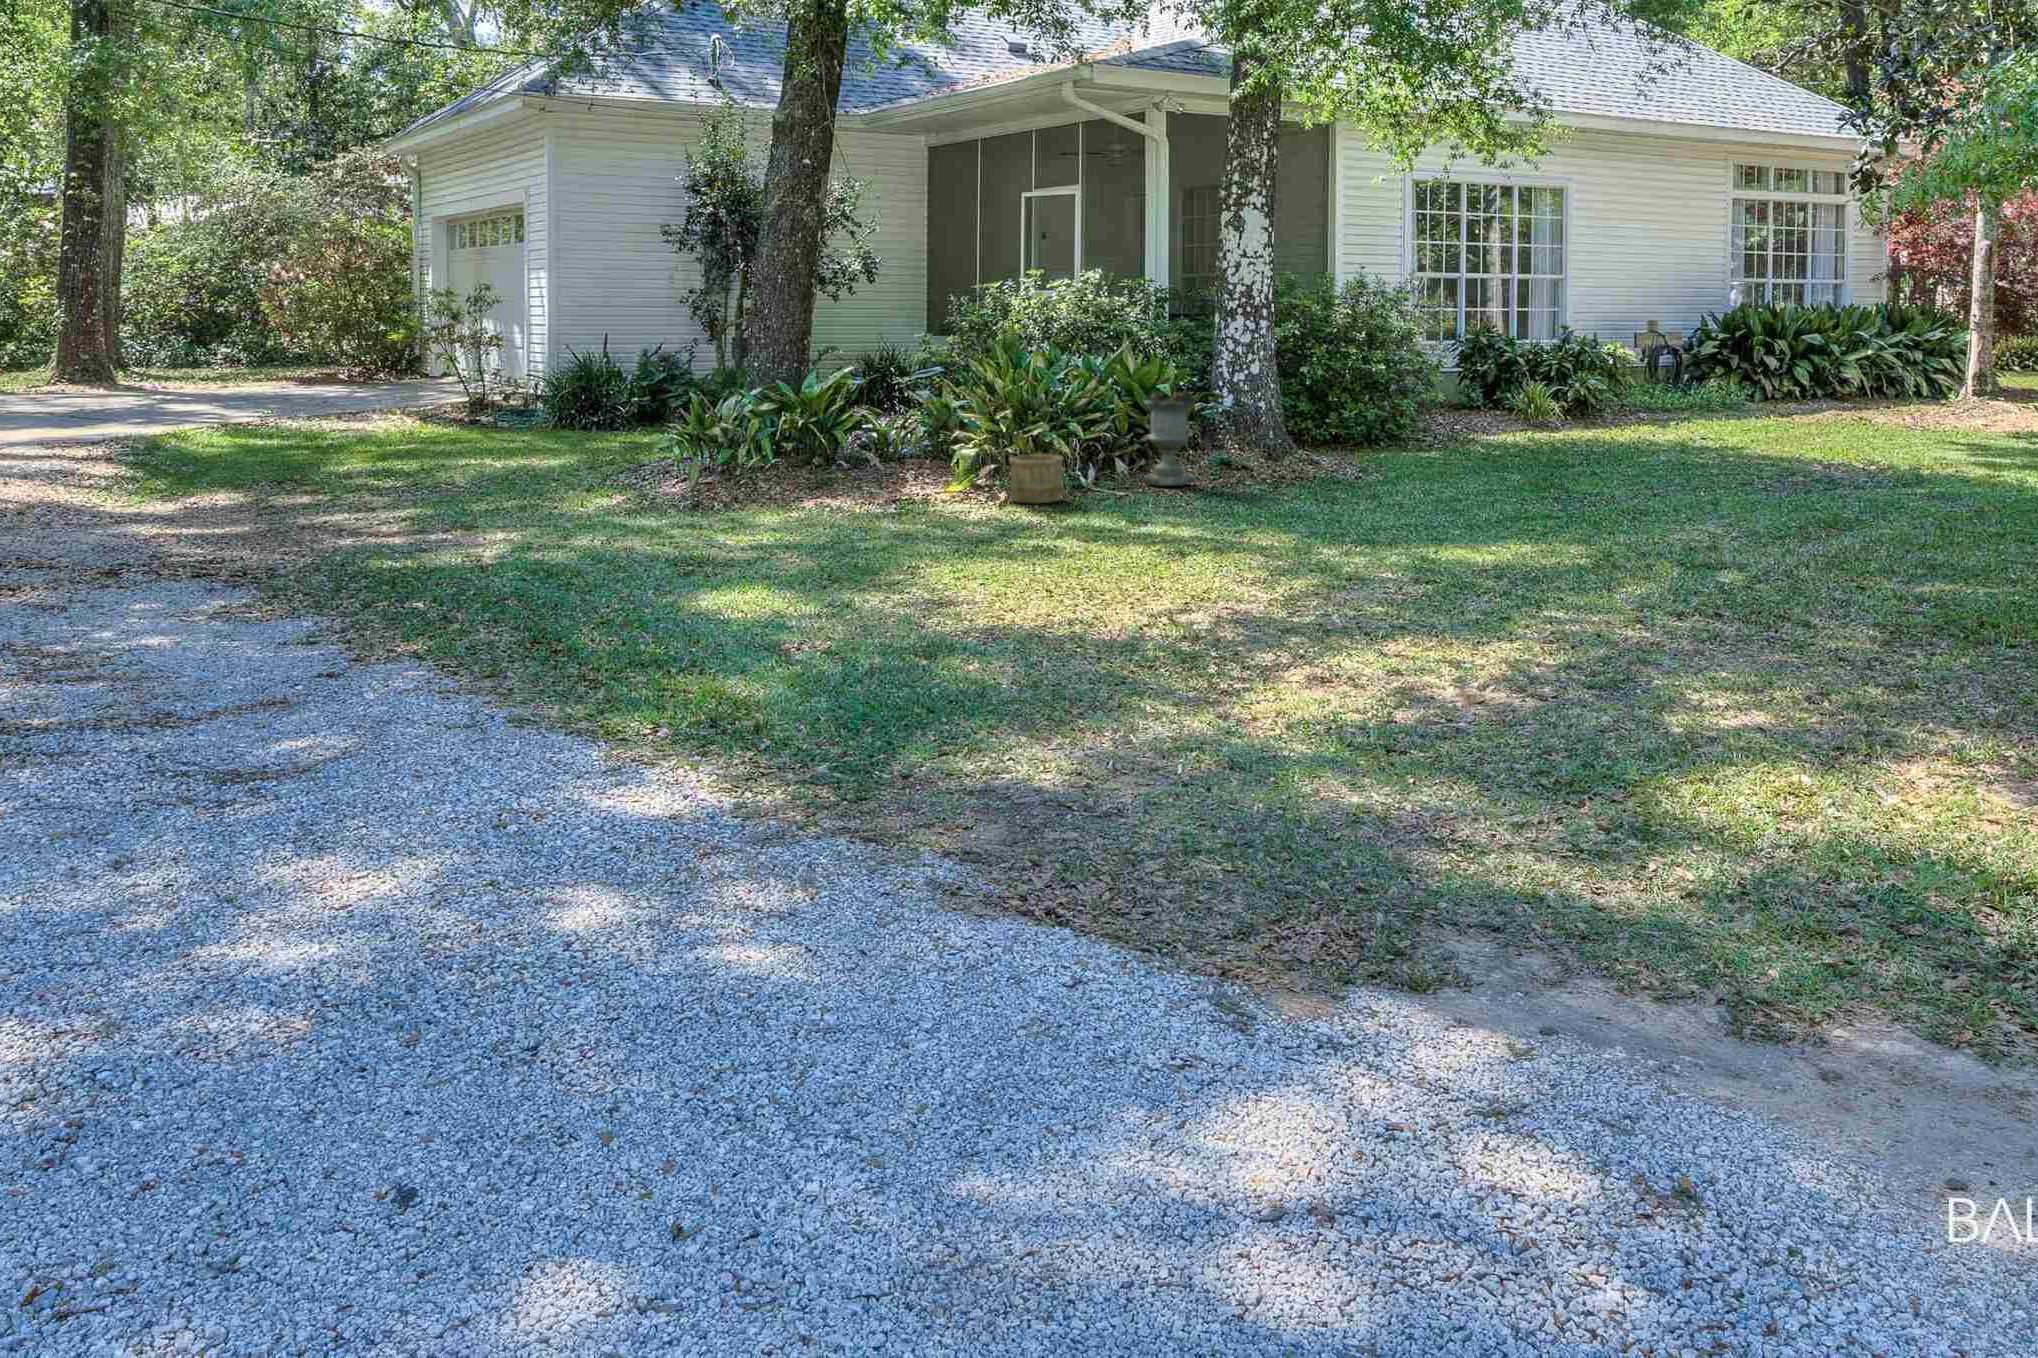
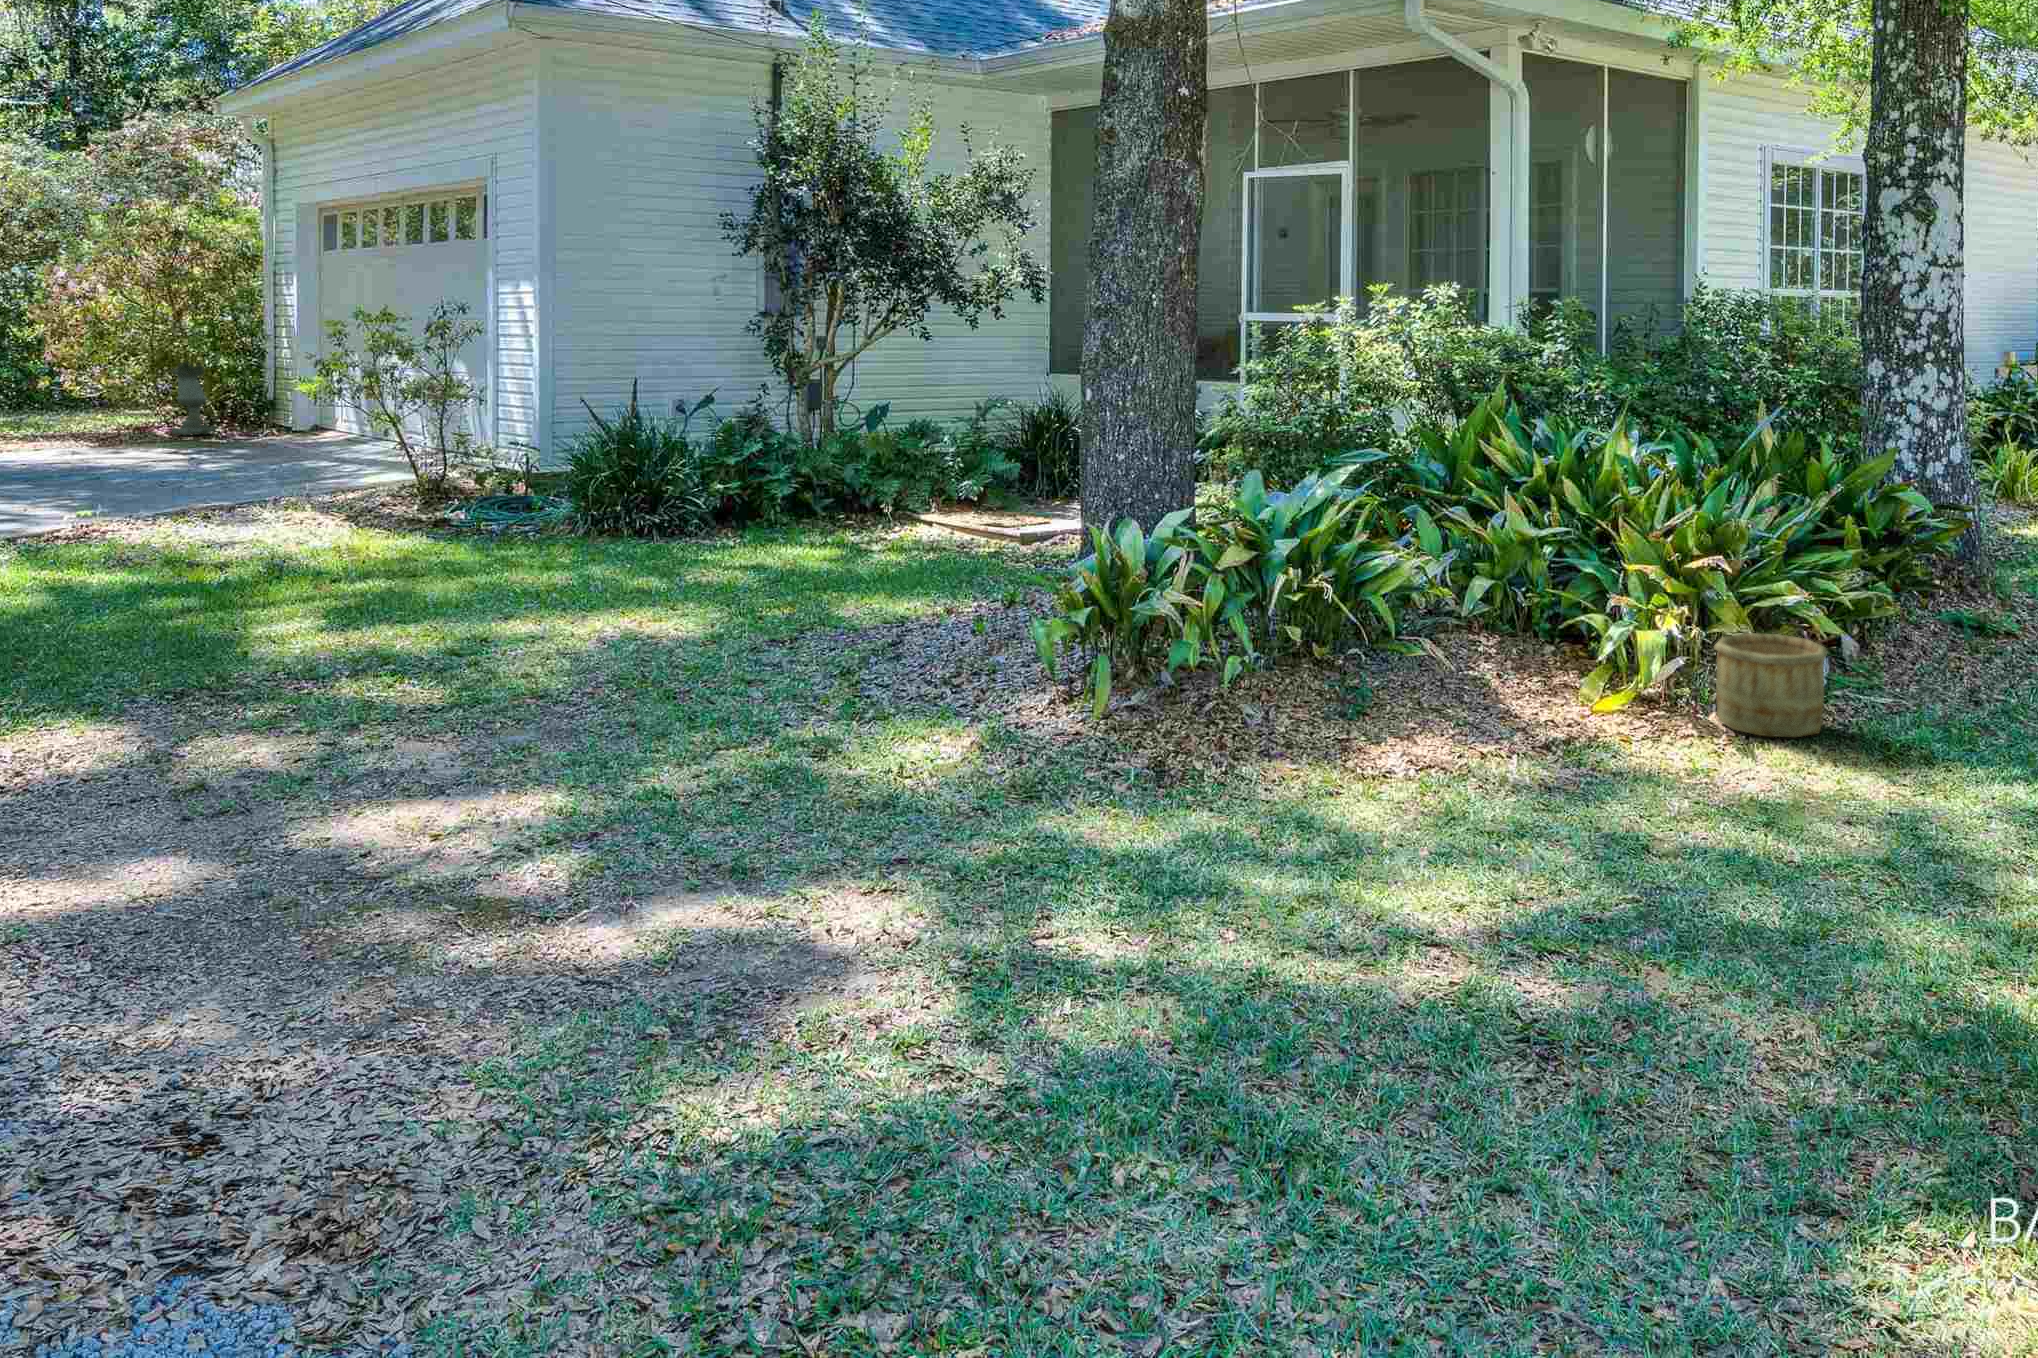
planter: present [1143,390,1195,486] -> present [172,362,216,436]

